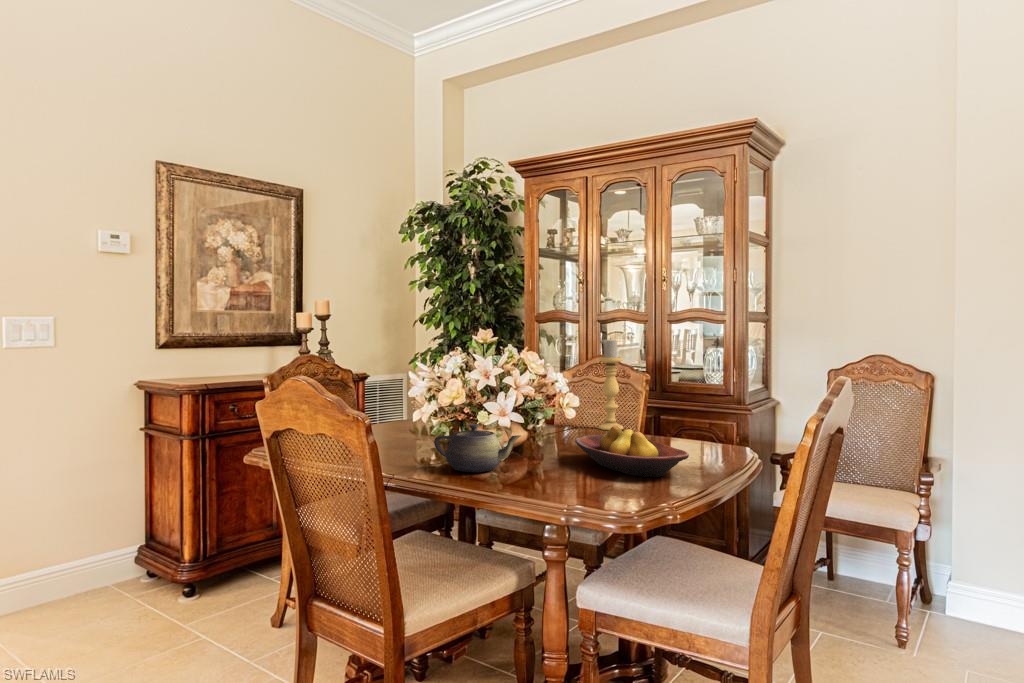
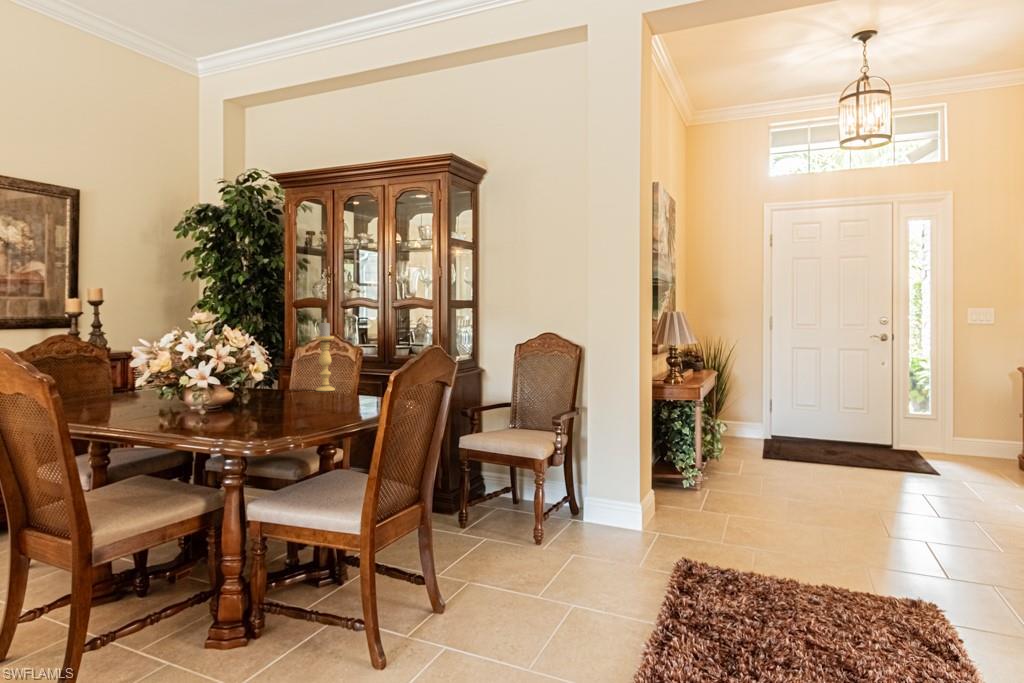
teapot: present [434,424,521,472] -> none [140,385,208,420]
fruit bowl: present [575,426,689,477] -> none [261,384,333,418]

